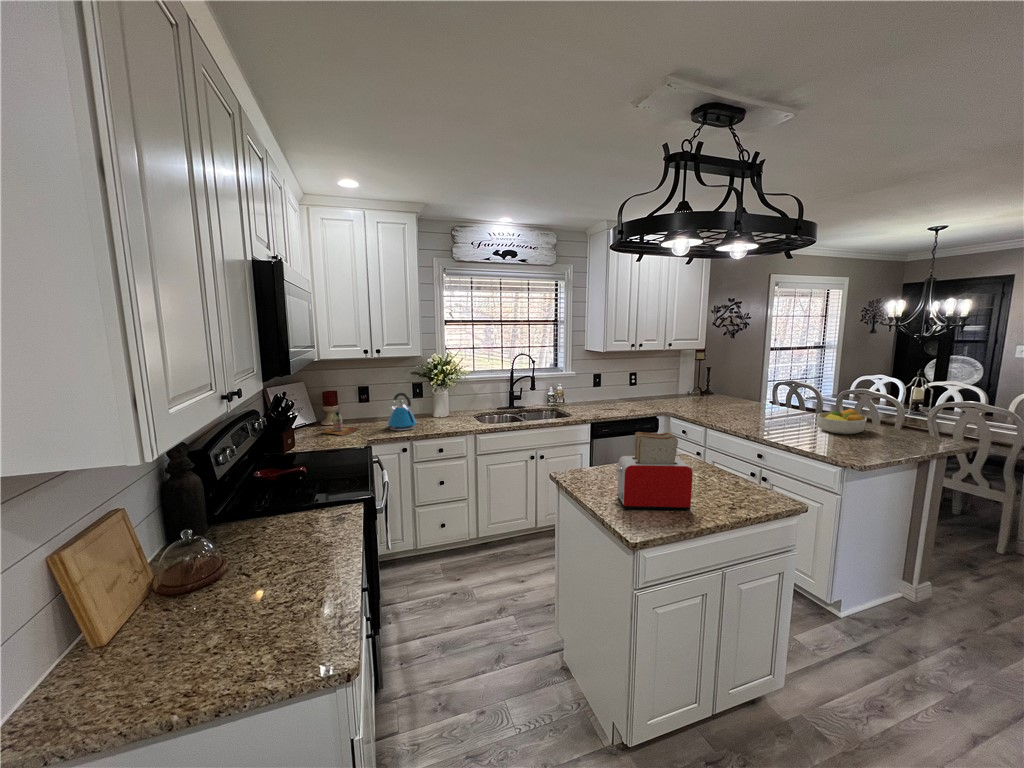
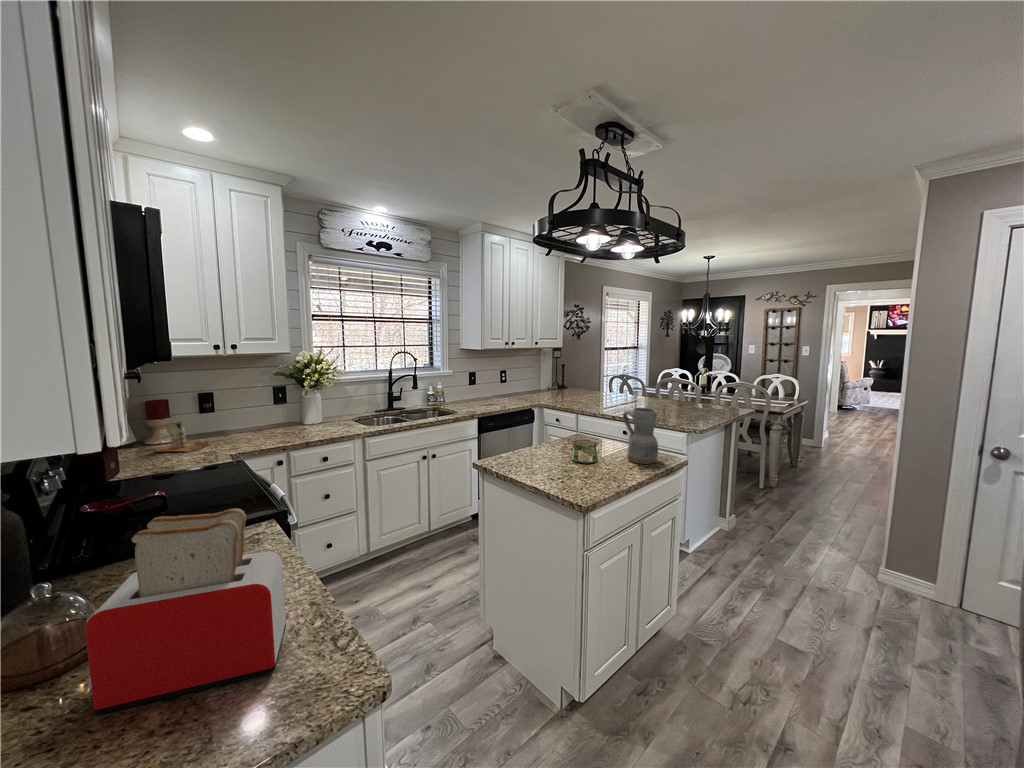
kettle: present [388,393,416,431] -> none [250,395,290,440]
fruit bowl: present [817,409,867,434] -> none [657,390,690,410]
toaster: present [615,432,693,510] -> present [85,508,286,714]
ceramic pitcher: none [719,435,761,503] -> present [623,407,658,464]

